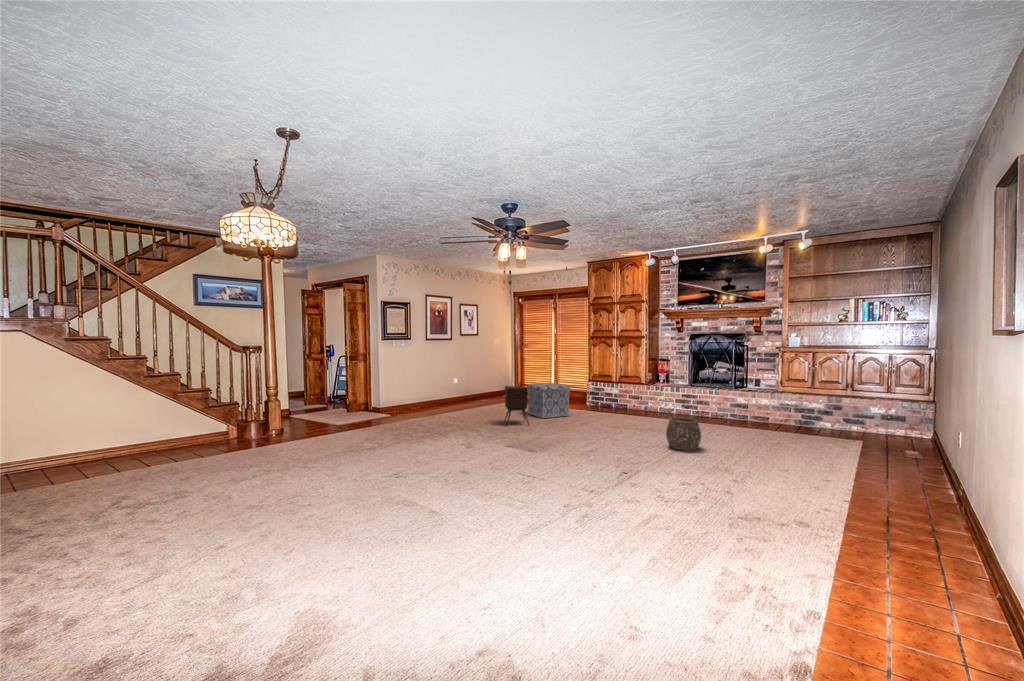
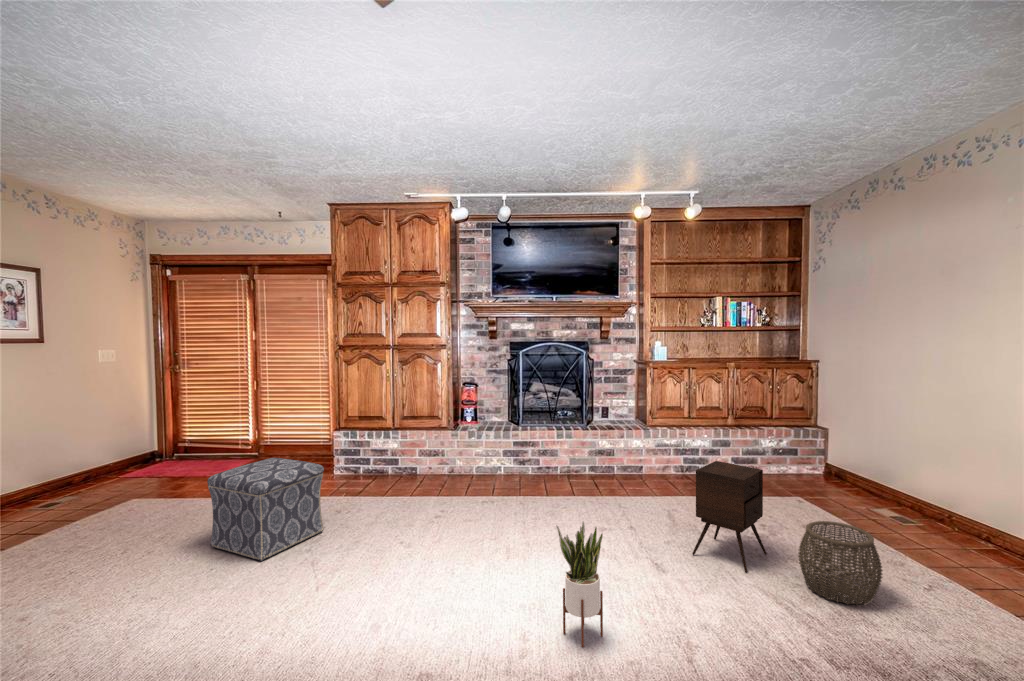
side table: present [505,386,529,425] -> present [692,461,767,573]
potted plant: none [632,399,653,446] -> present [556,521,603,647]
woven basket: present [666,417,701,451] -> present [798,521,883,605]

